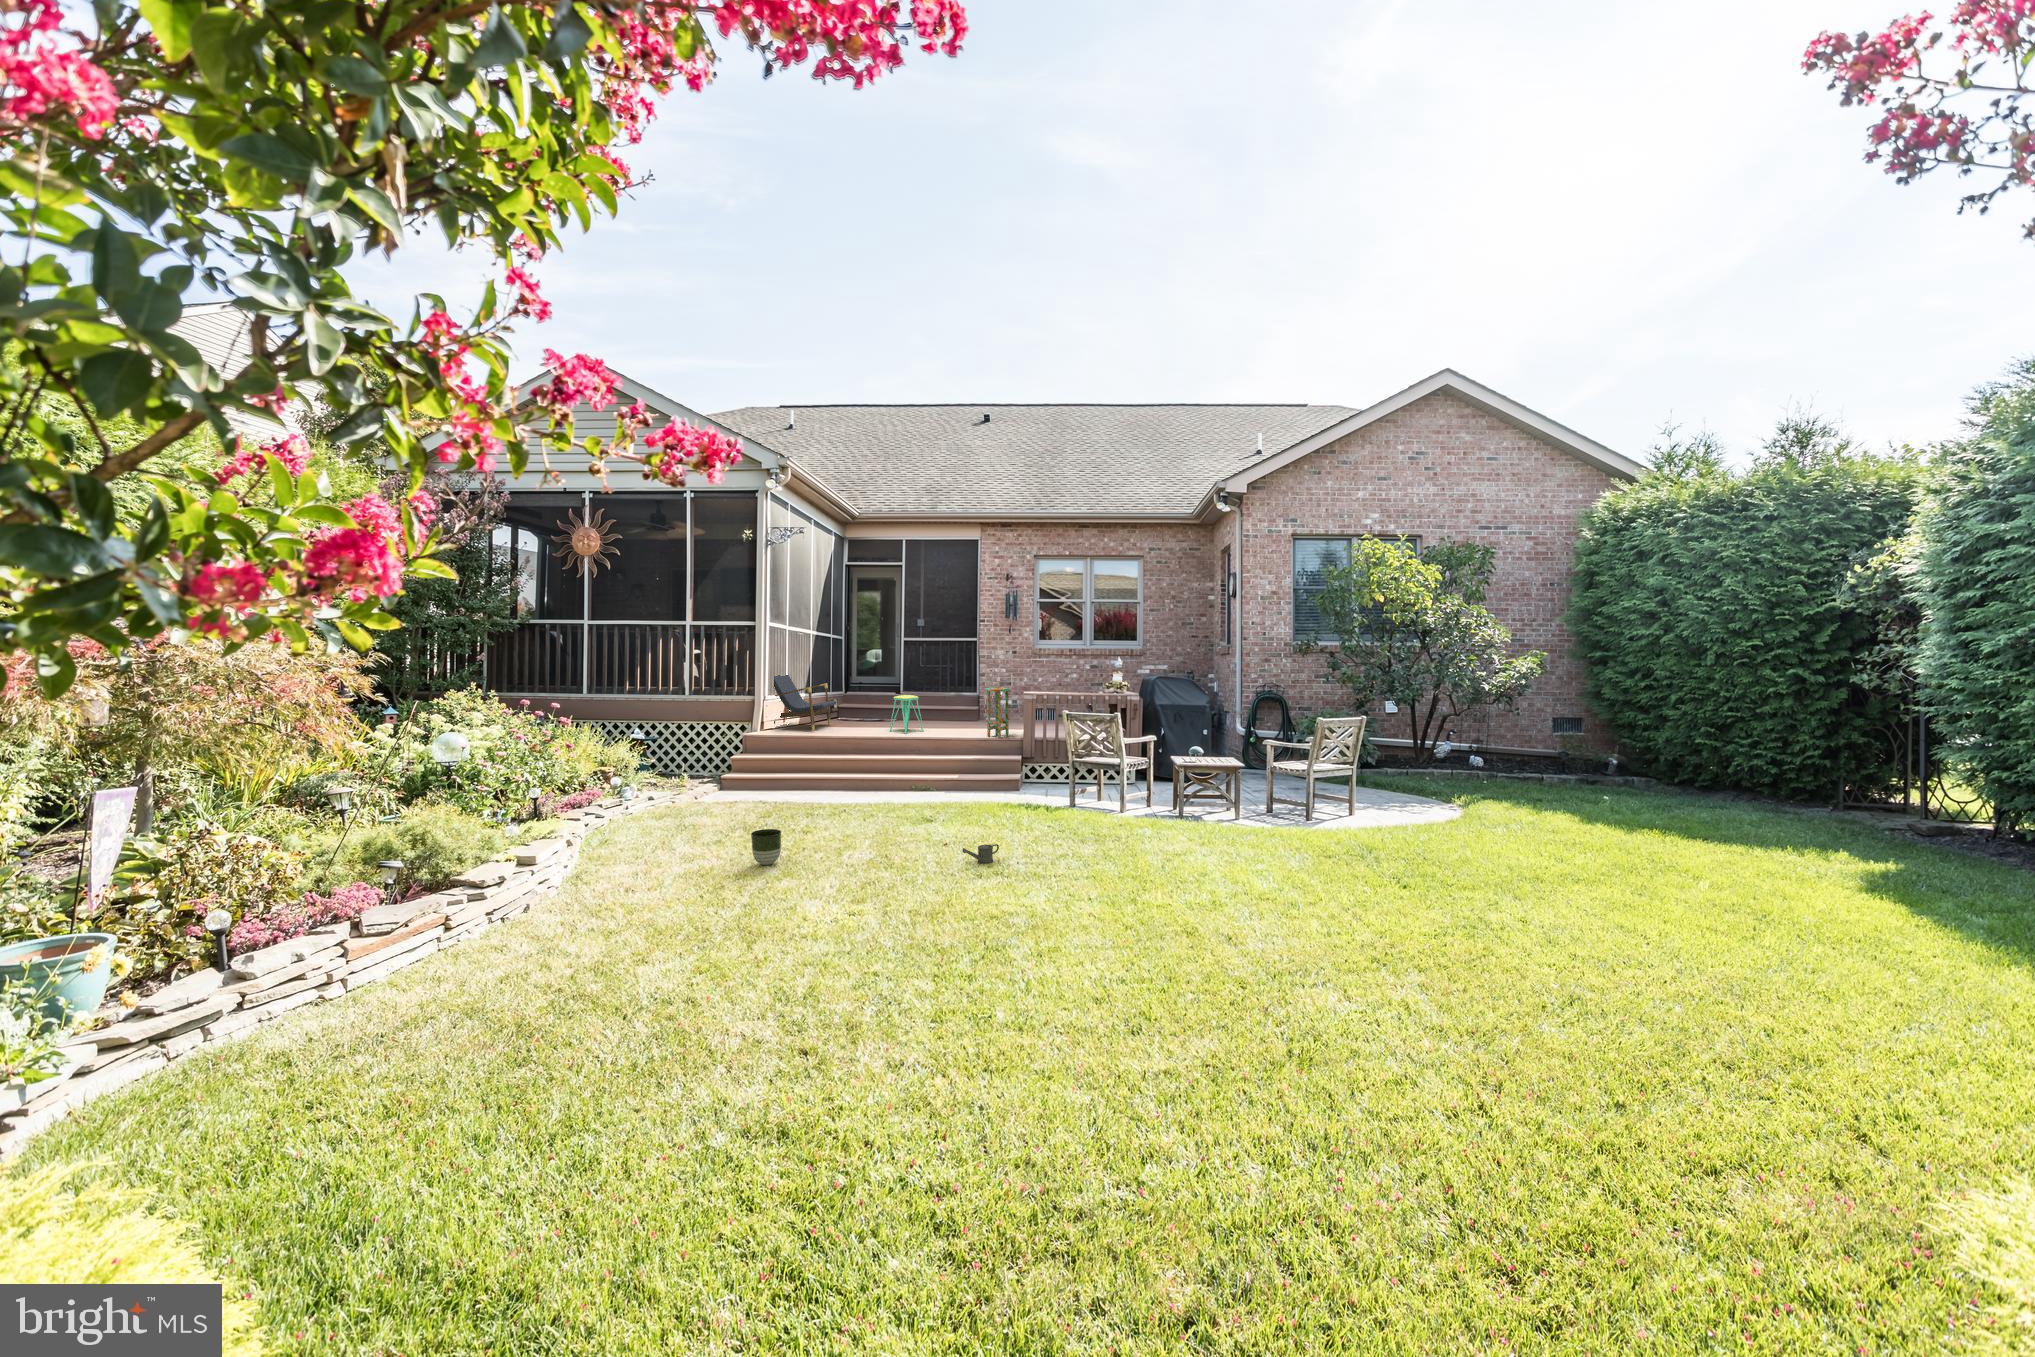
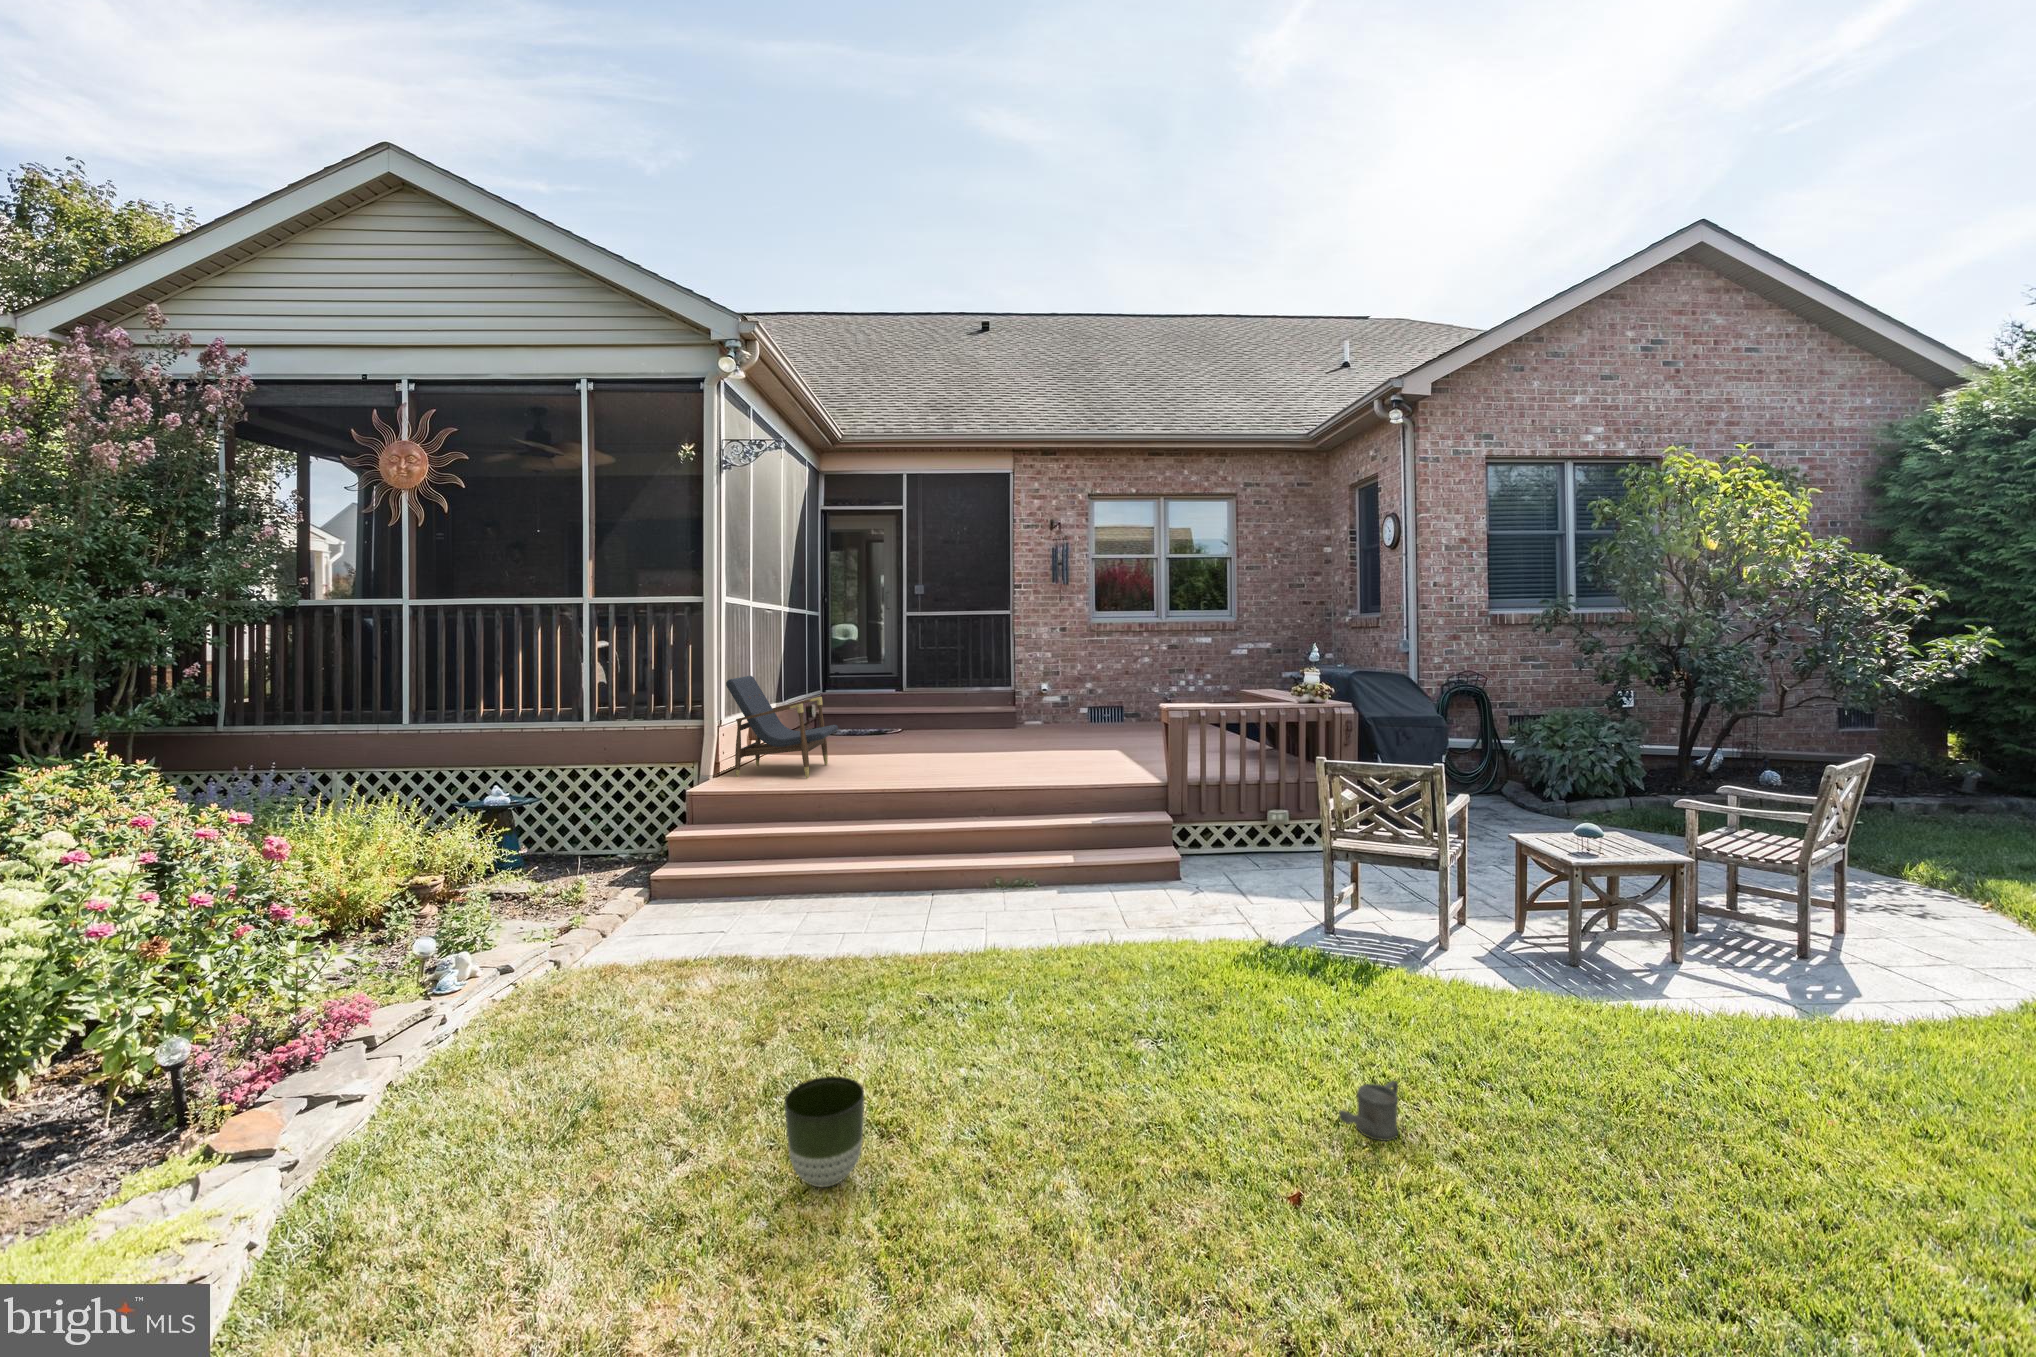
side table: present [985,687,1011,738] -> none [1094,698,1135,781]
stool: present [890,695,923,733] -> none [932,713,986,777]

